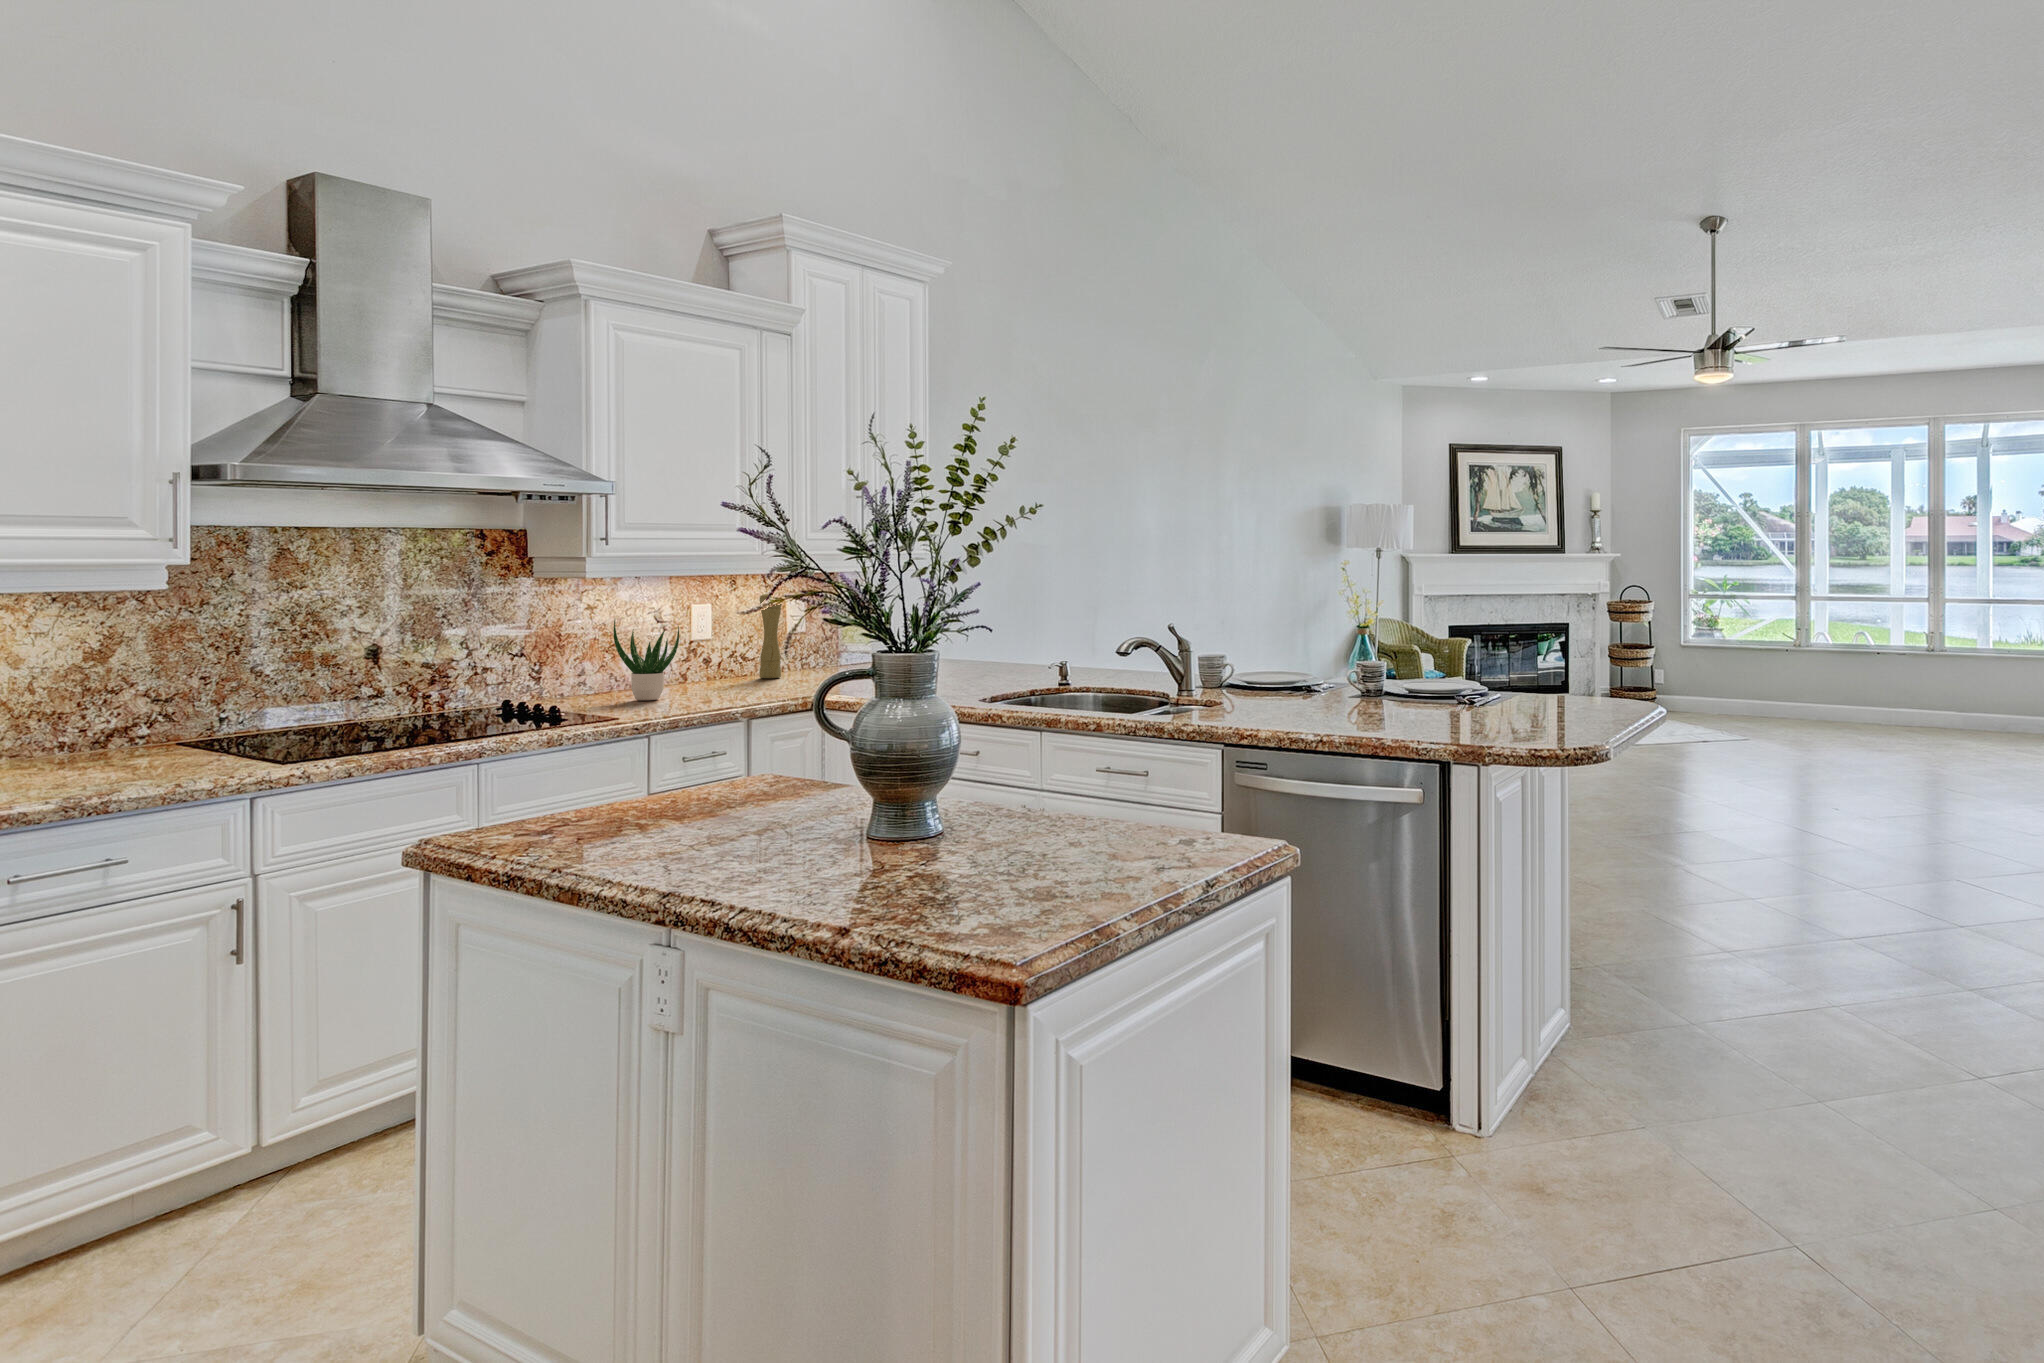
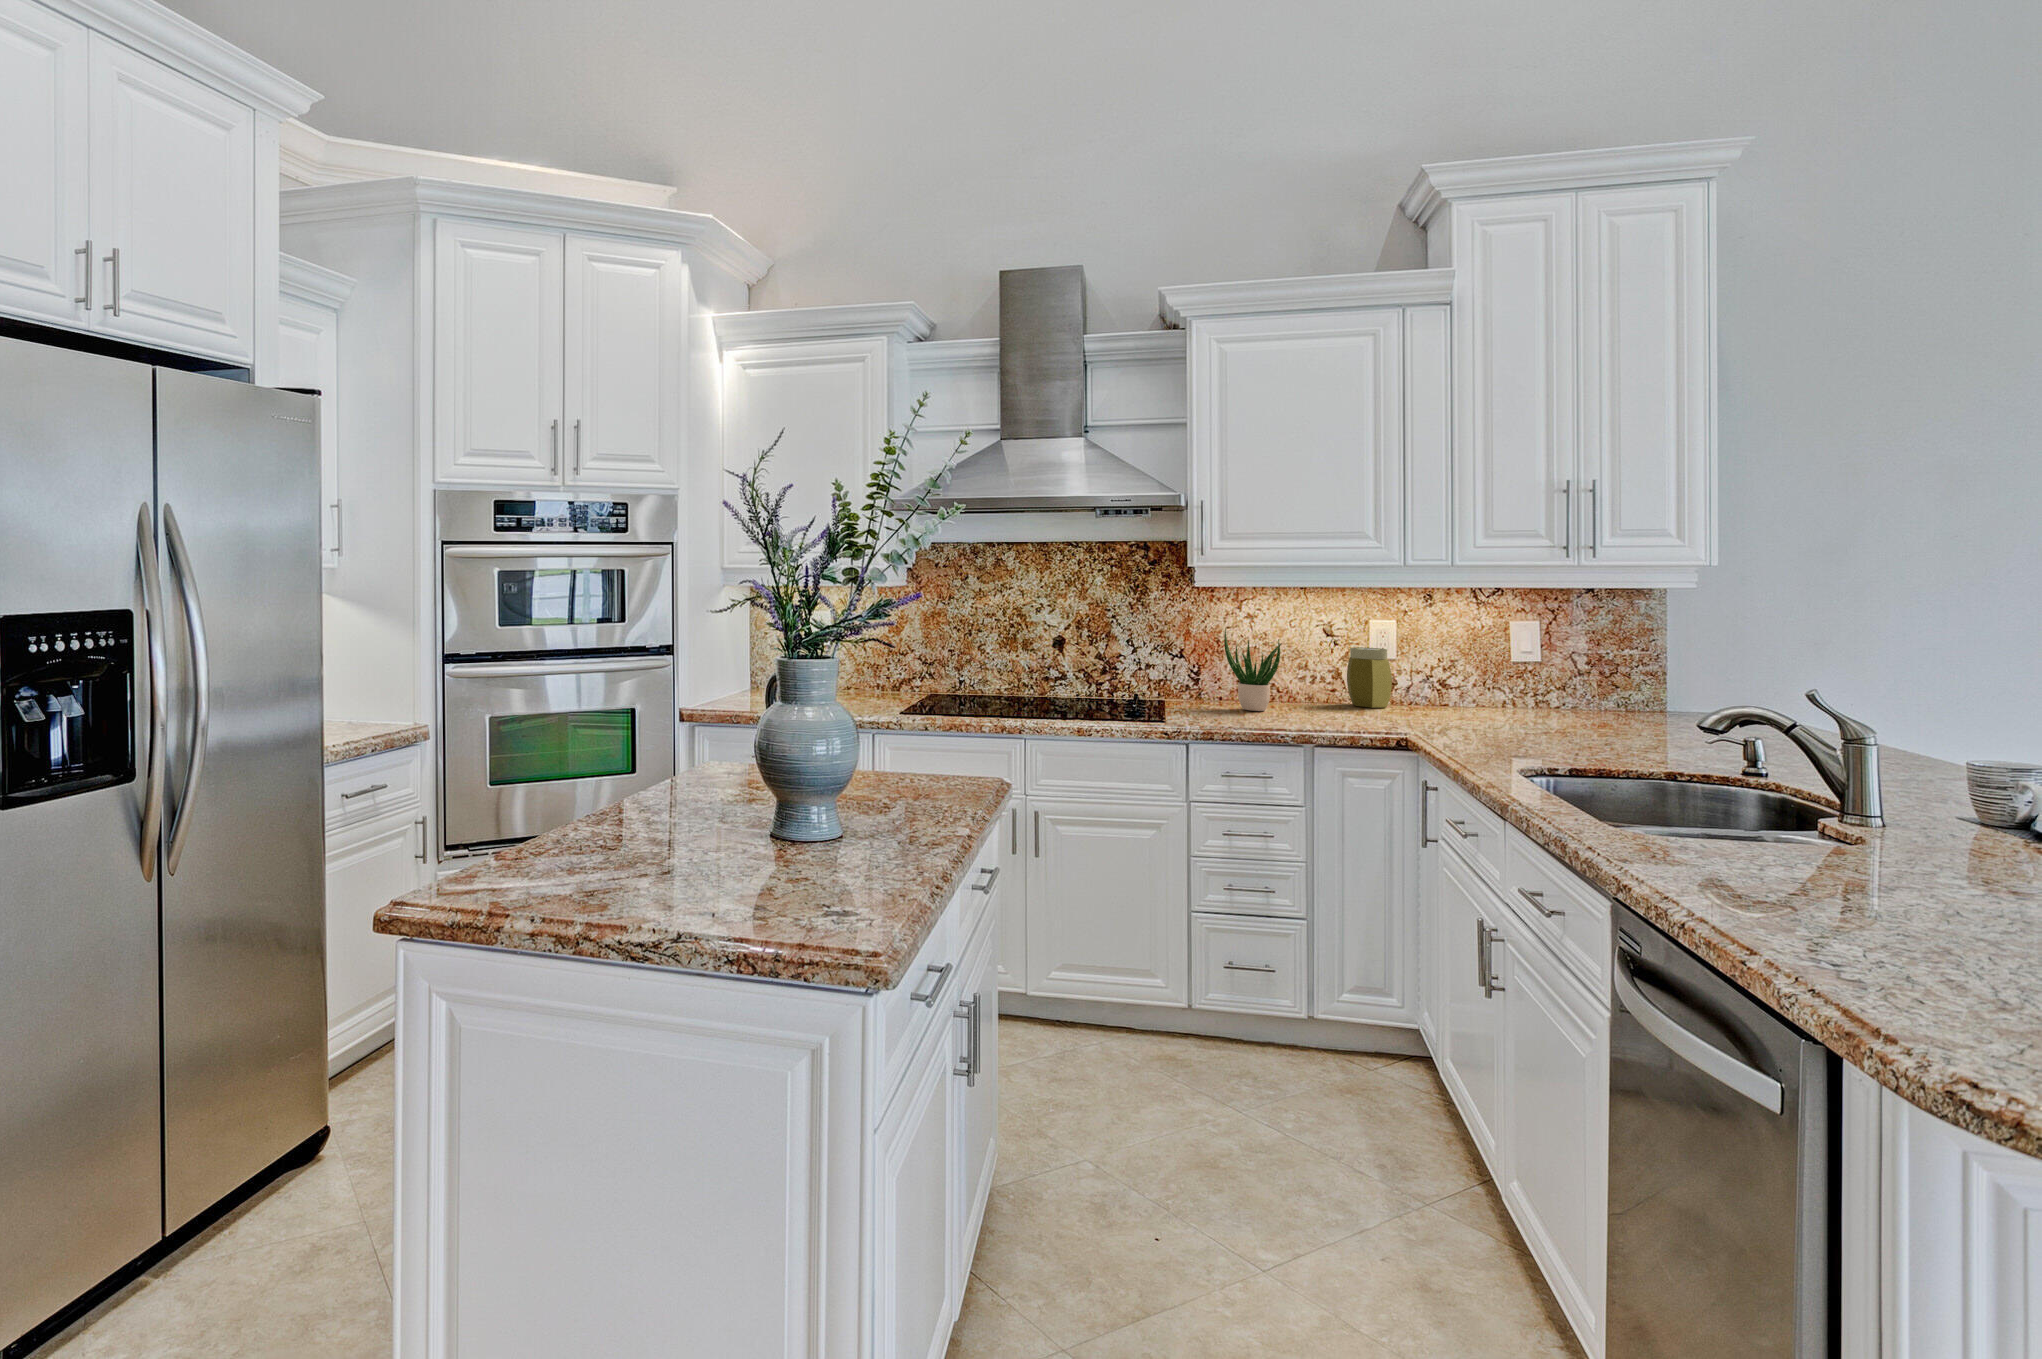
pepper mill: present [759,594,782,678] -> none [1432,612,1462,710]
jar: none [693,629,736,685] -> present [1347,647,1392,708]

